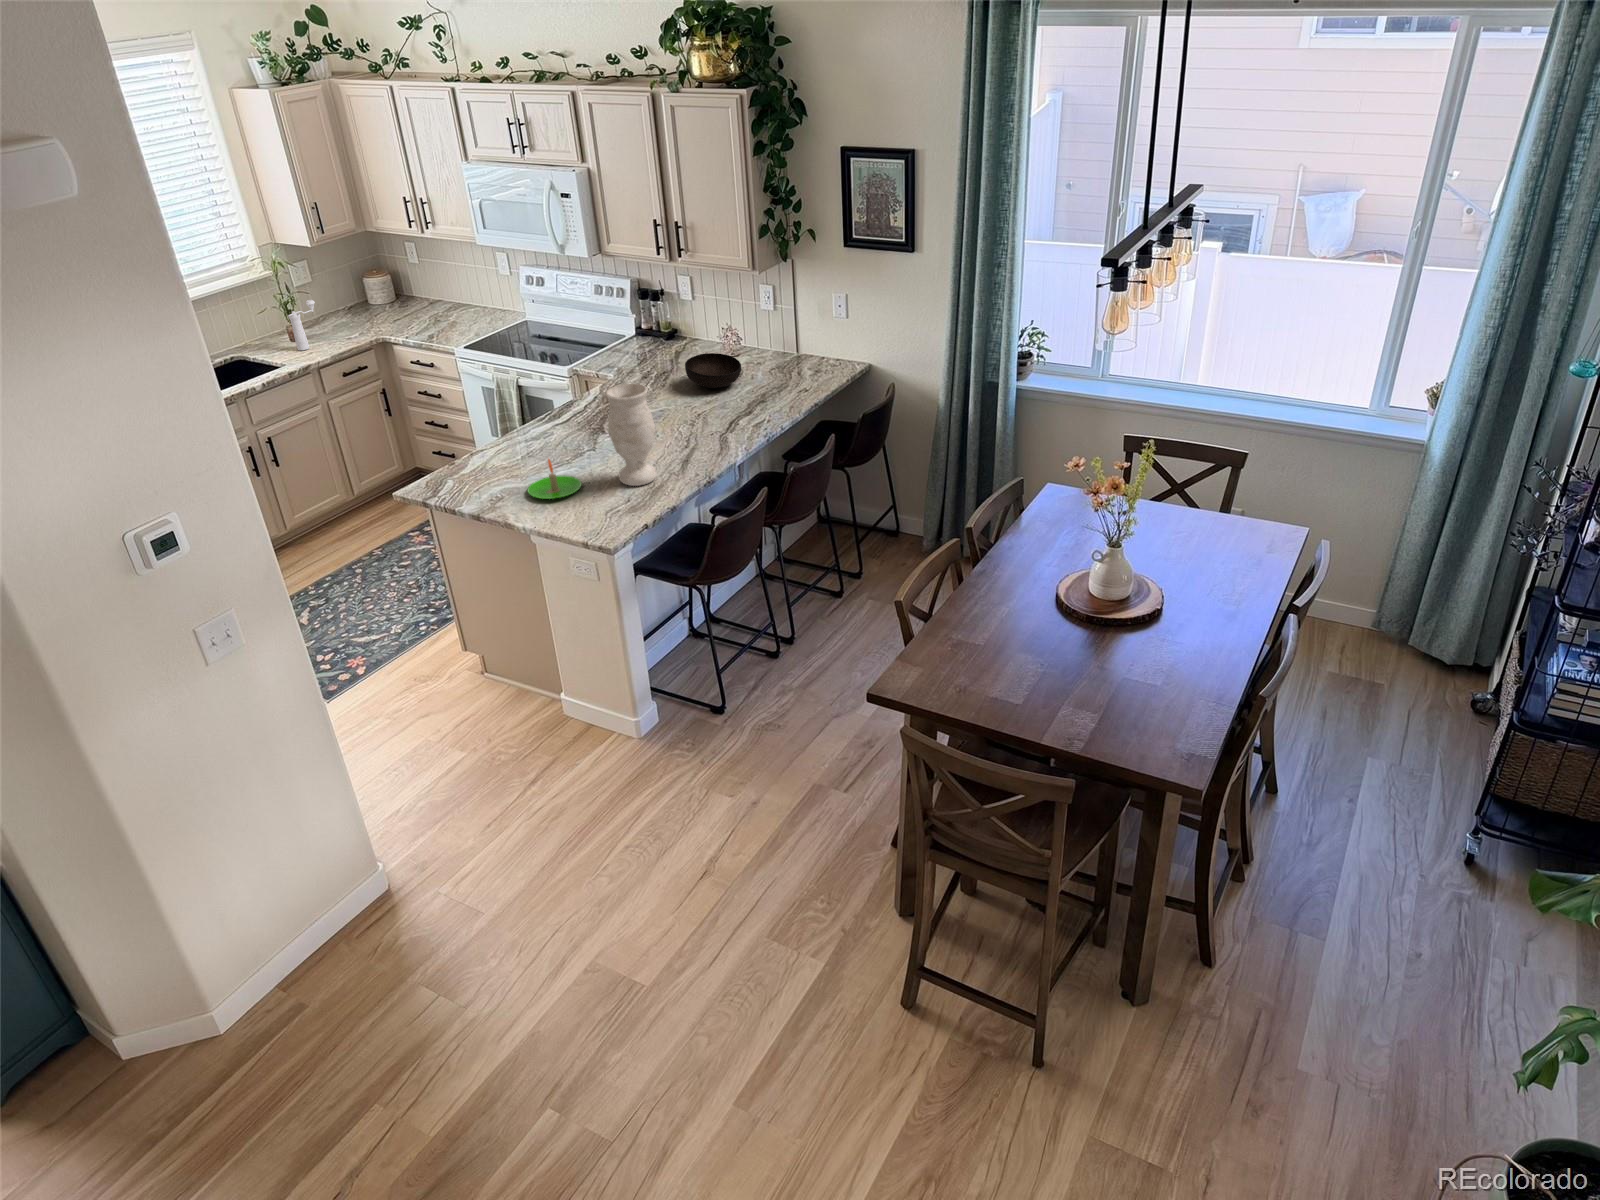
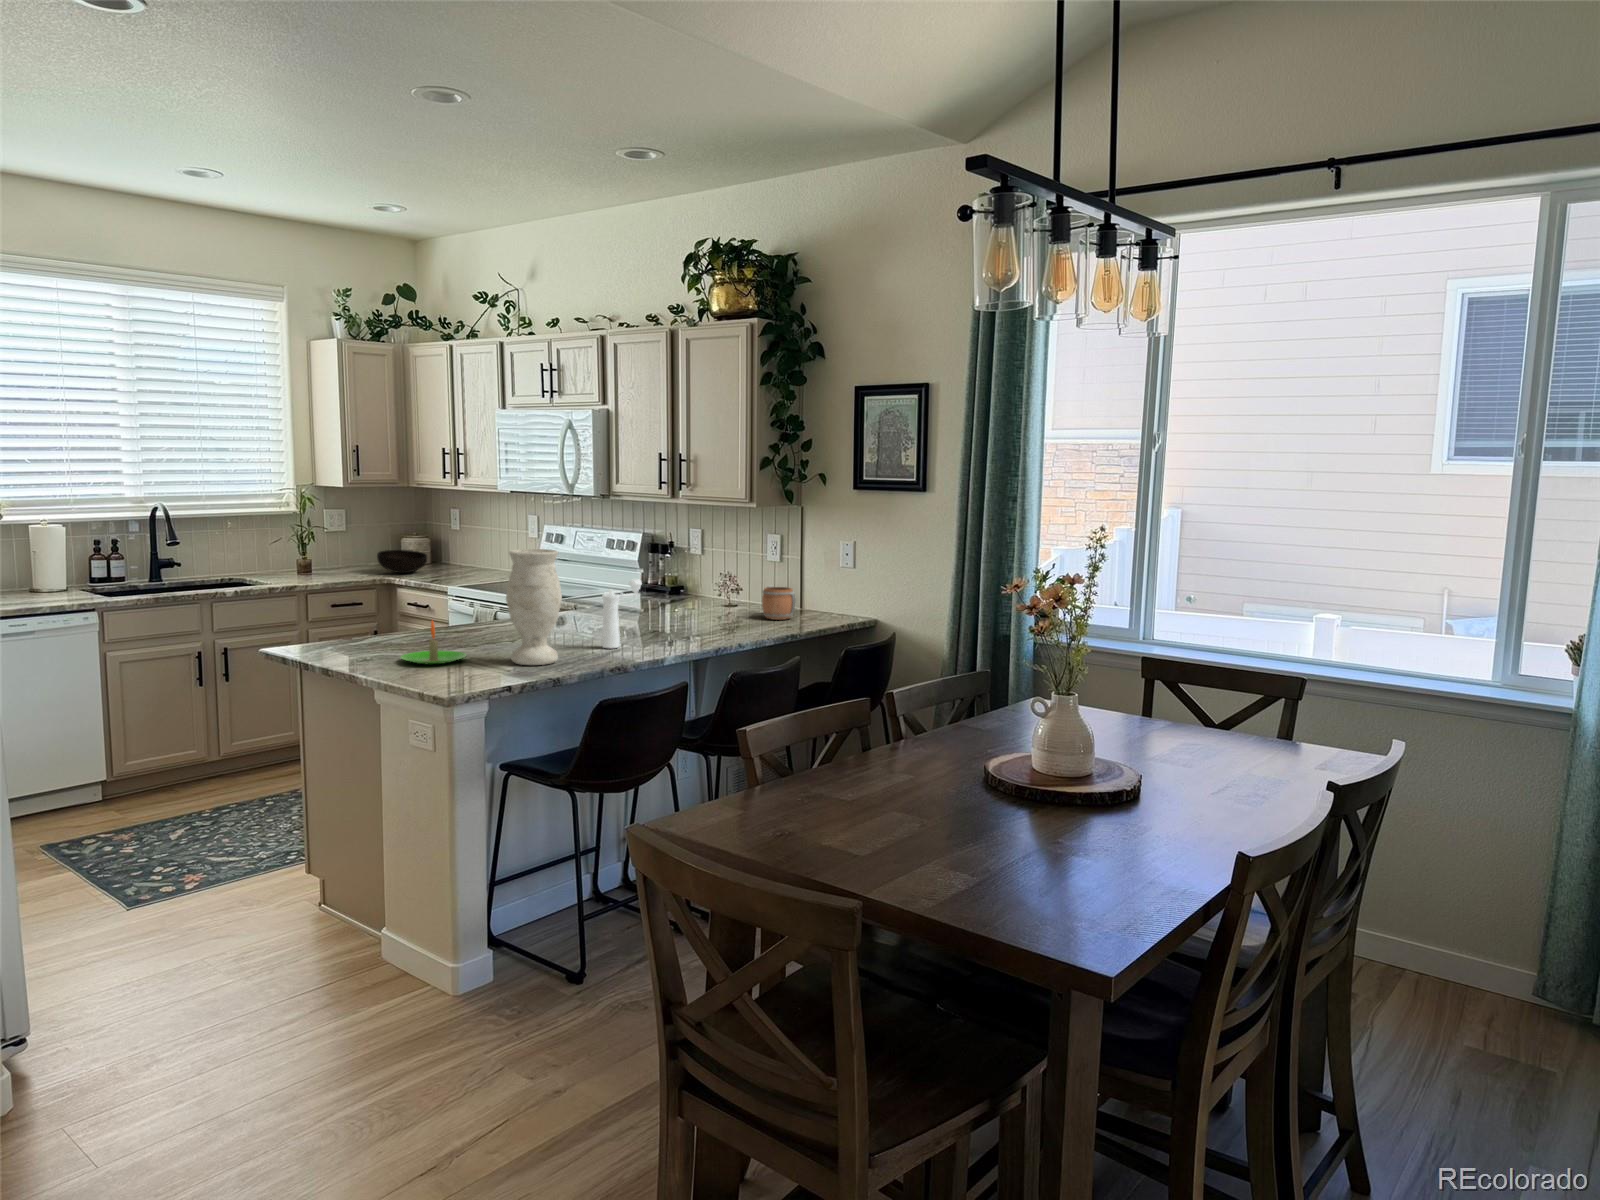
pepper mill: present [288,300,315,350] -> present [602,579,642,648]
mug: none [772,339,803,374] -> present [762,585,796,620]
bowl: present [685,353,741,388] -> present [377,550,427,573]

